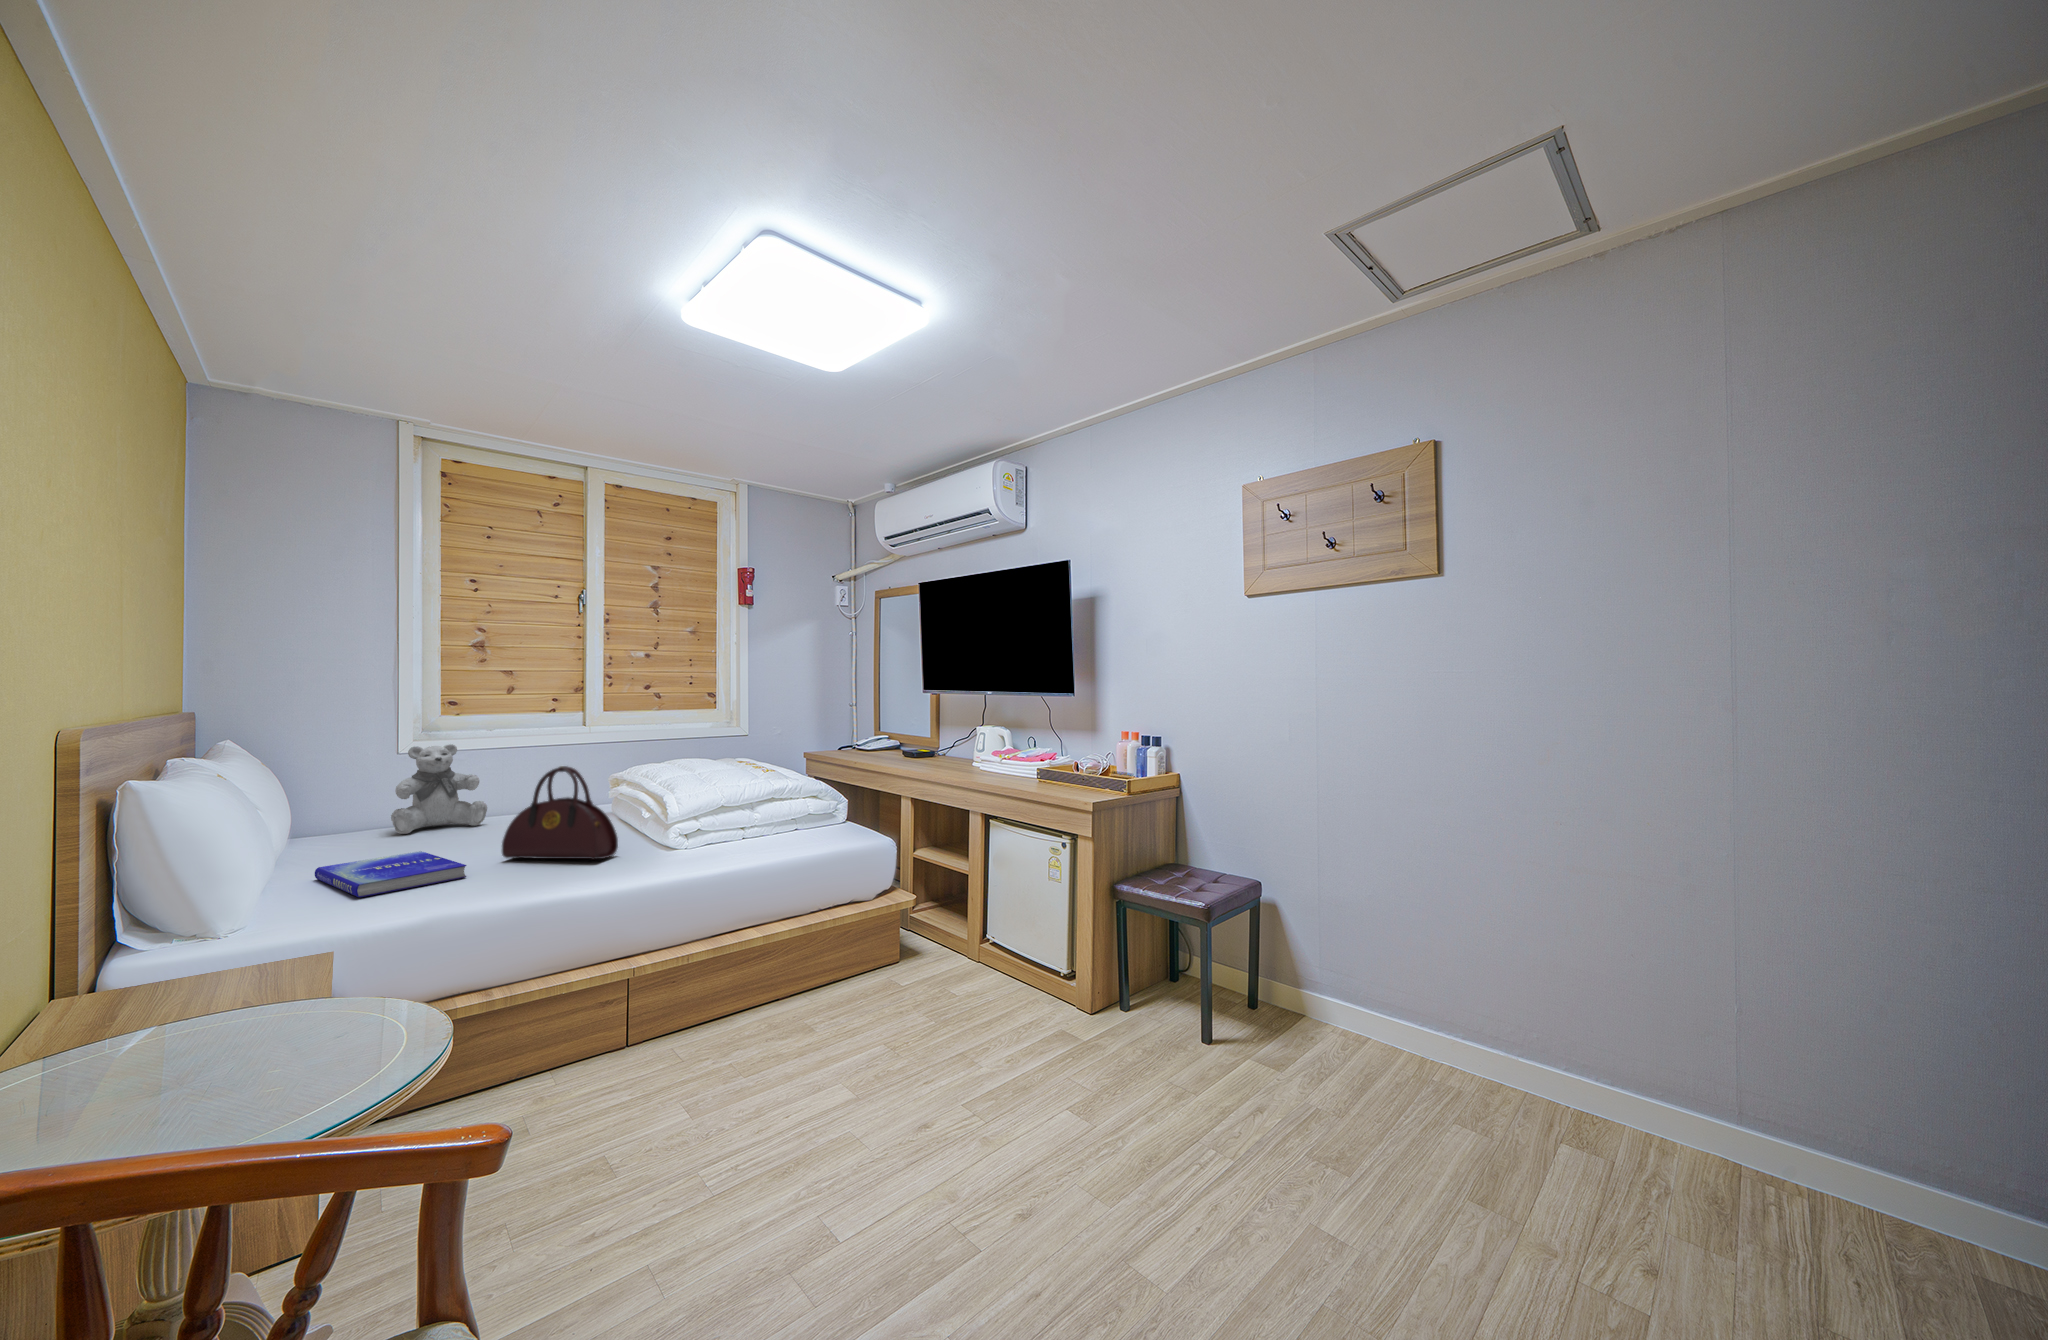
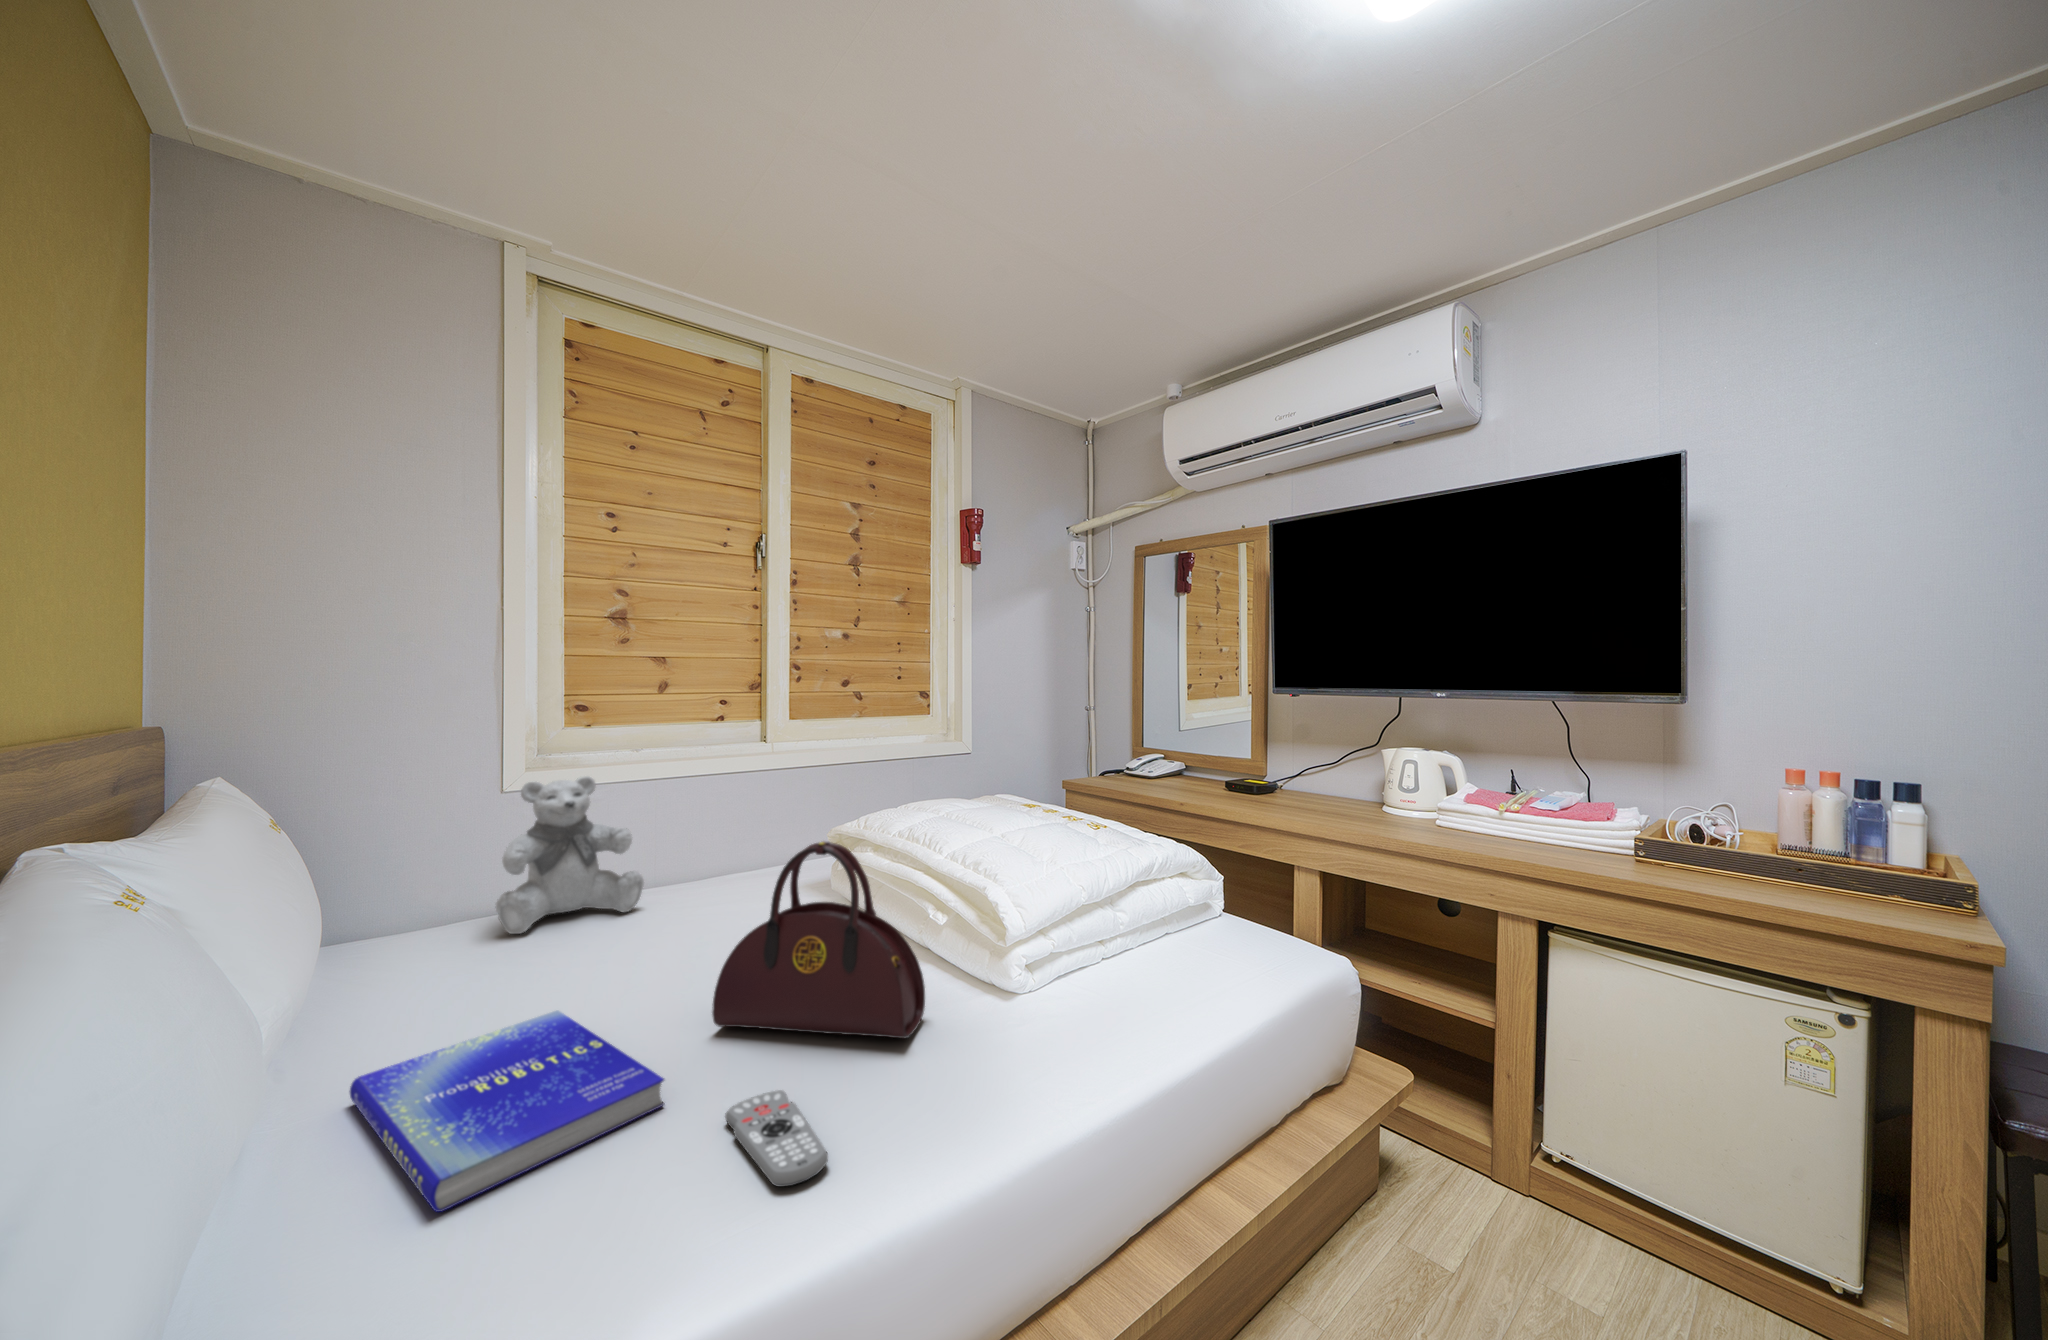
remote control: none [492,870,532,891] -> present [725,1090,828,1187]

